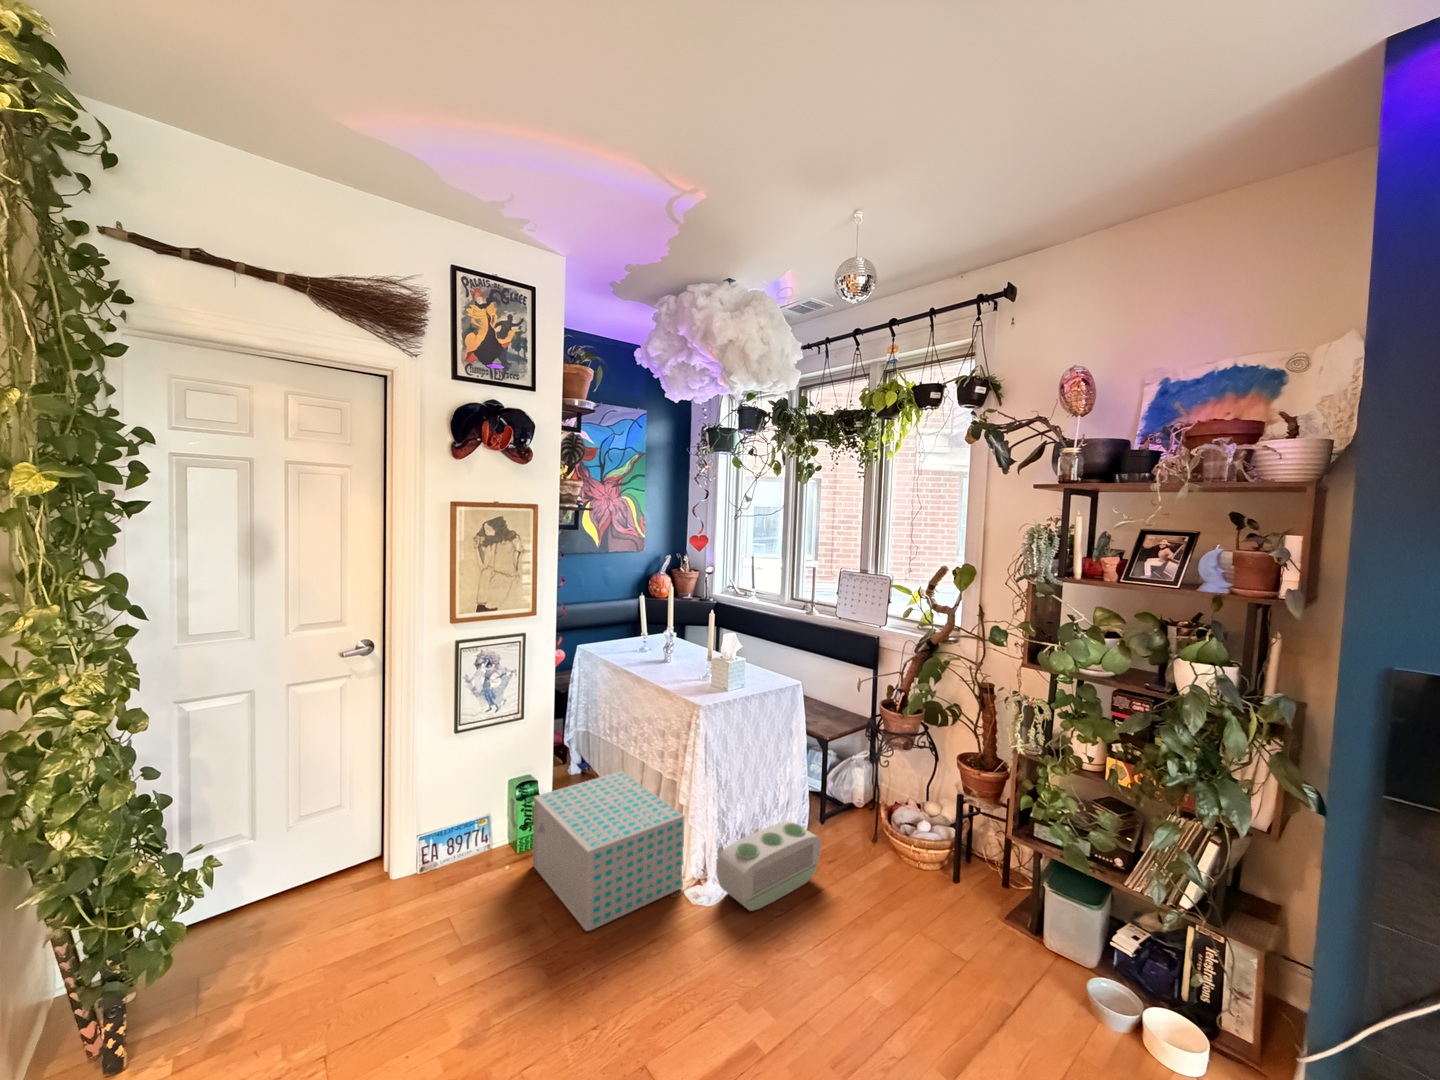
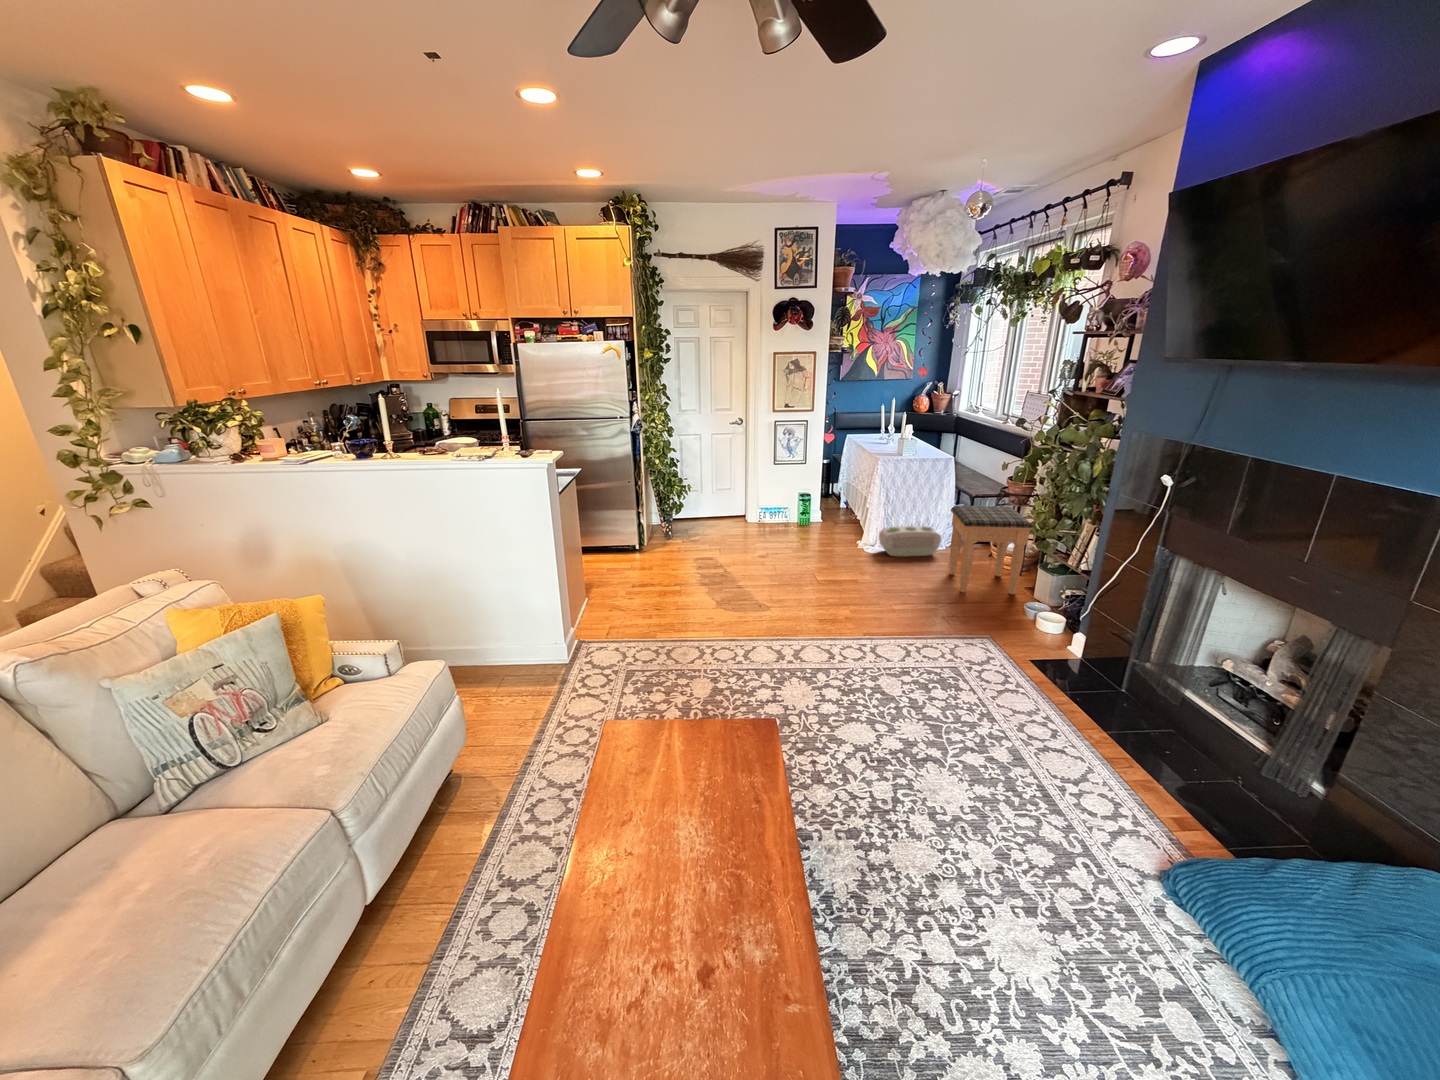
storage box: present [533,771,684,931] -> none [805,495,867,546]
footstool: none [875,778,1049,999] -> present [949,506,1033,594]

